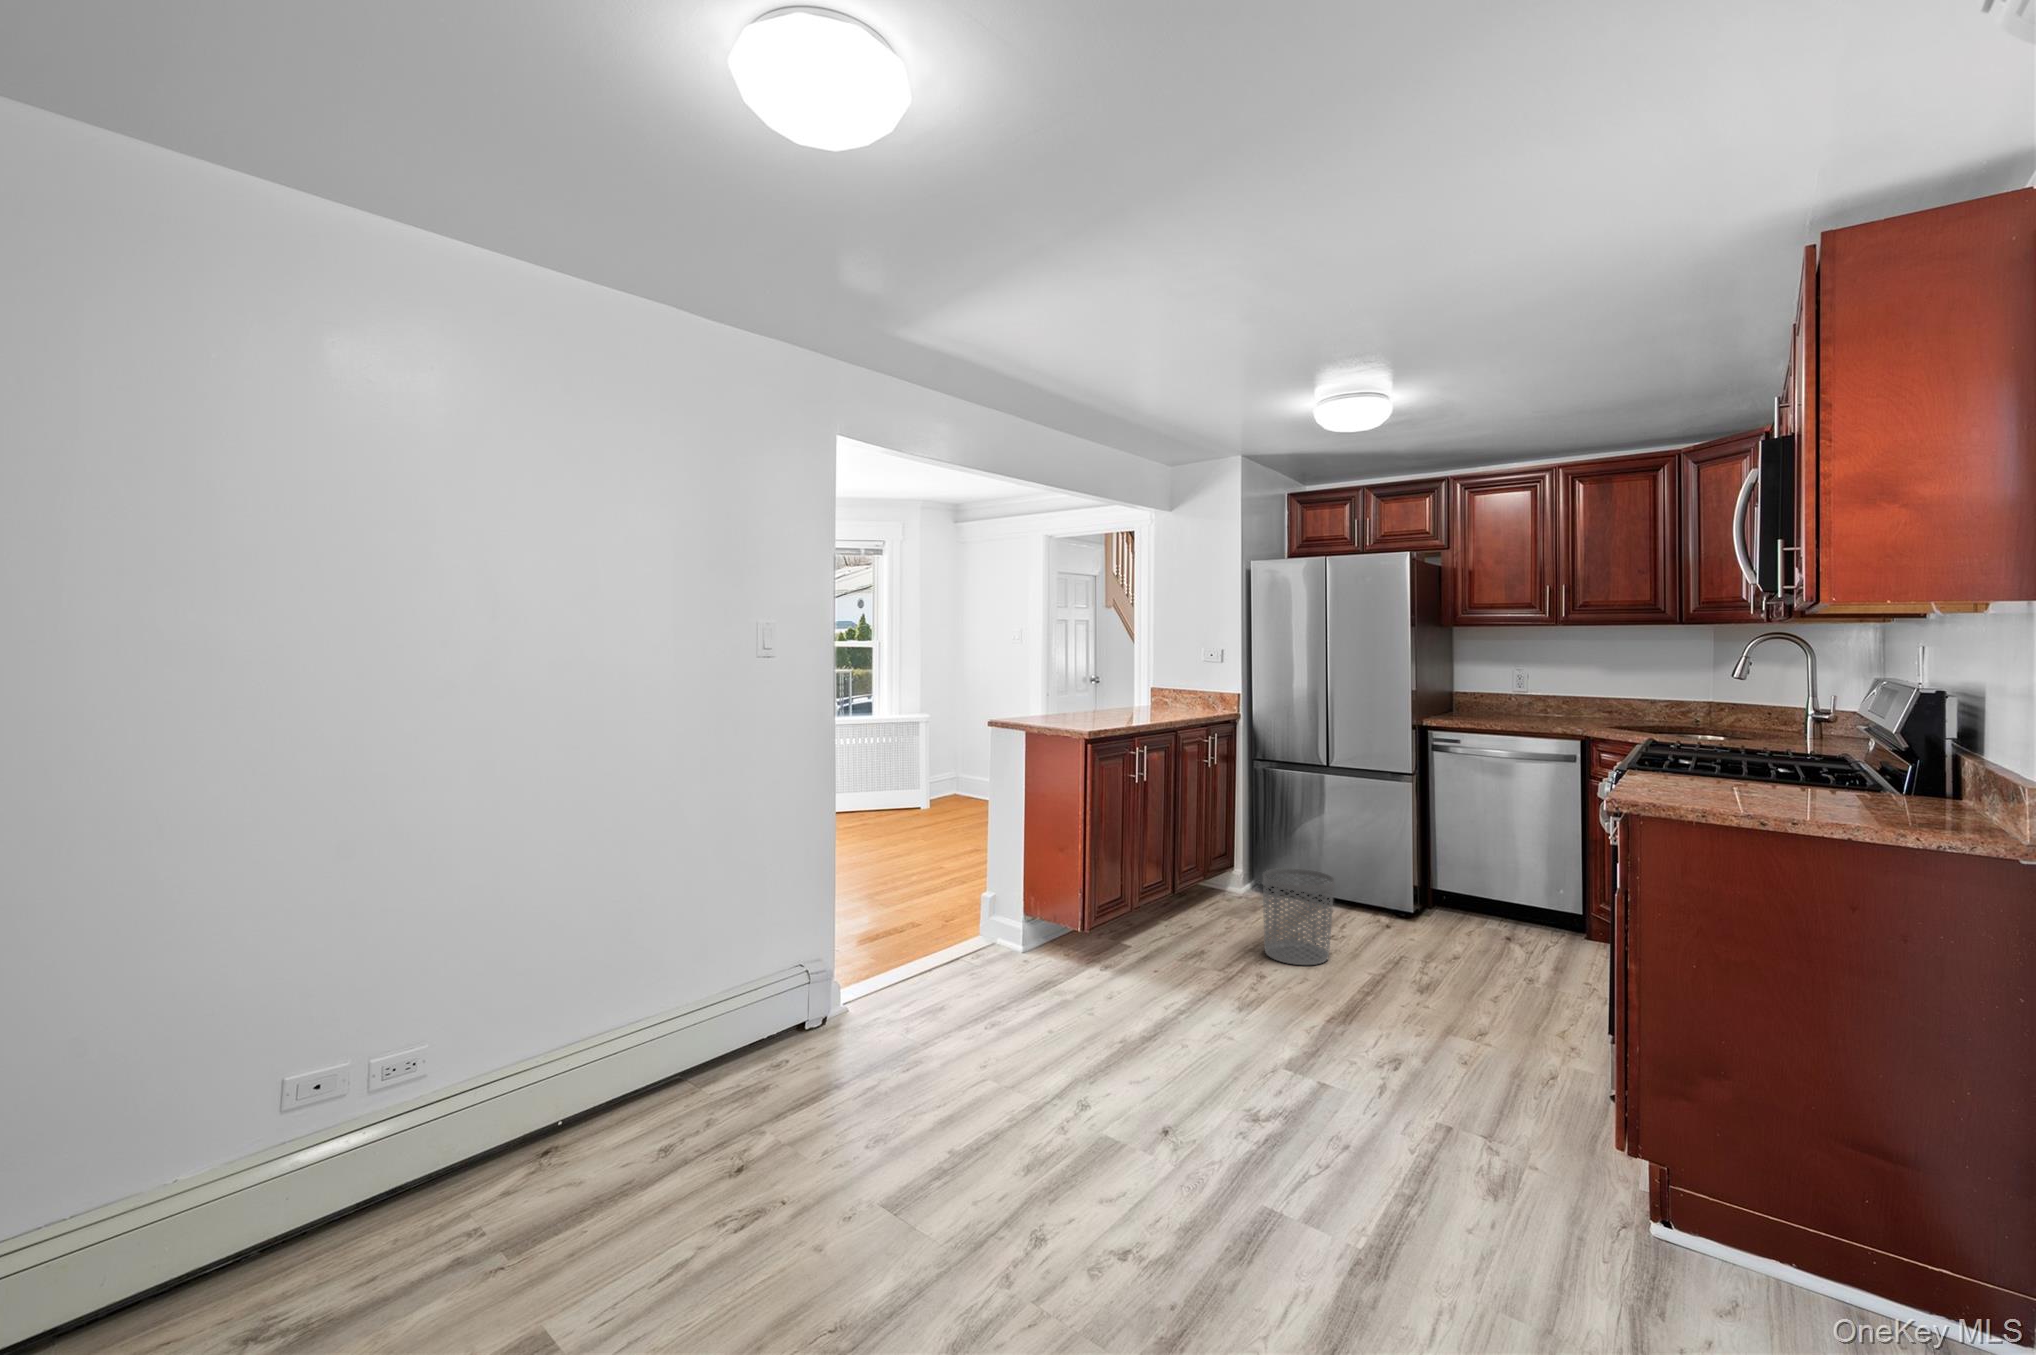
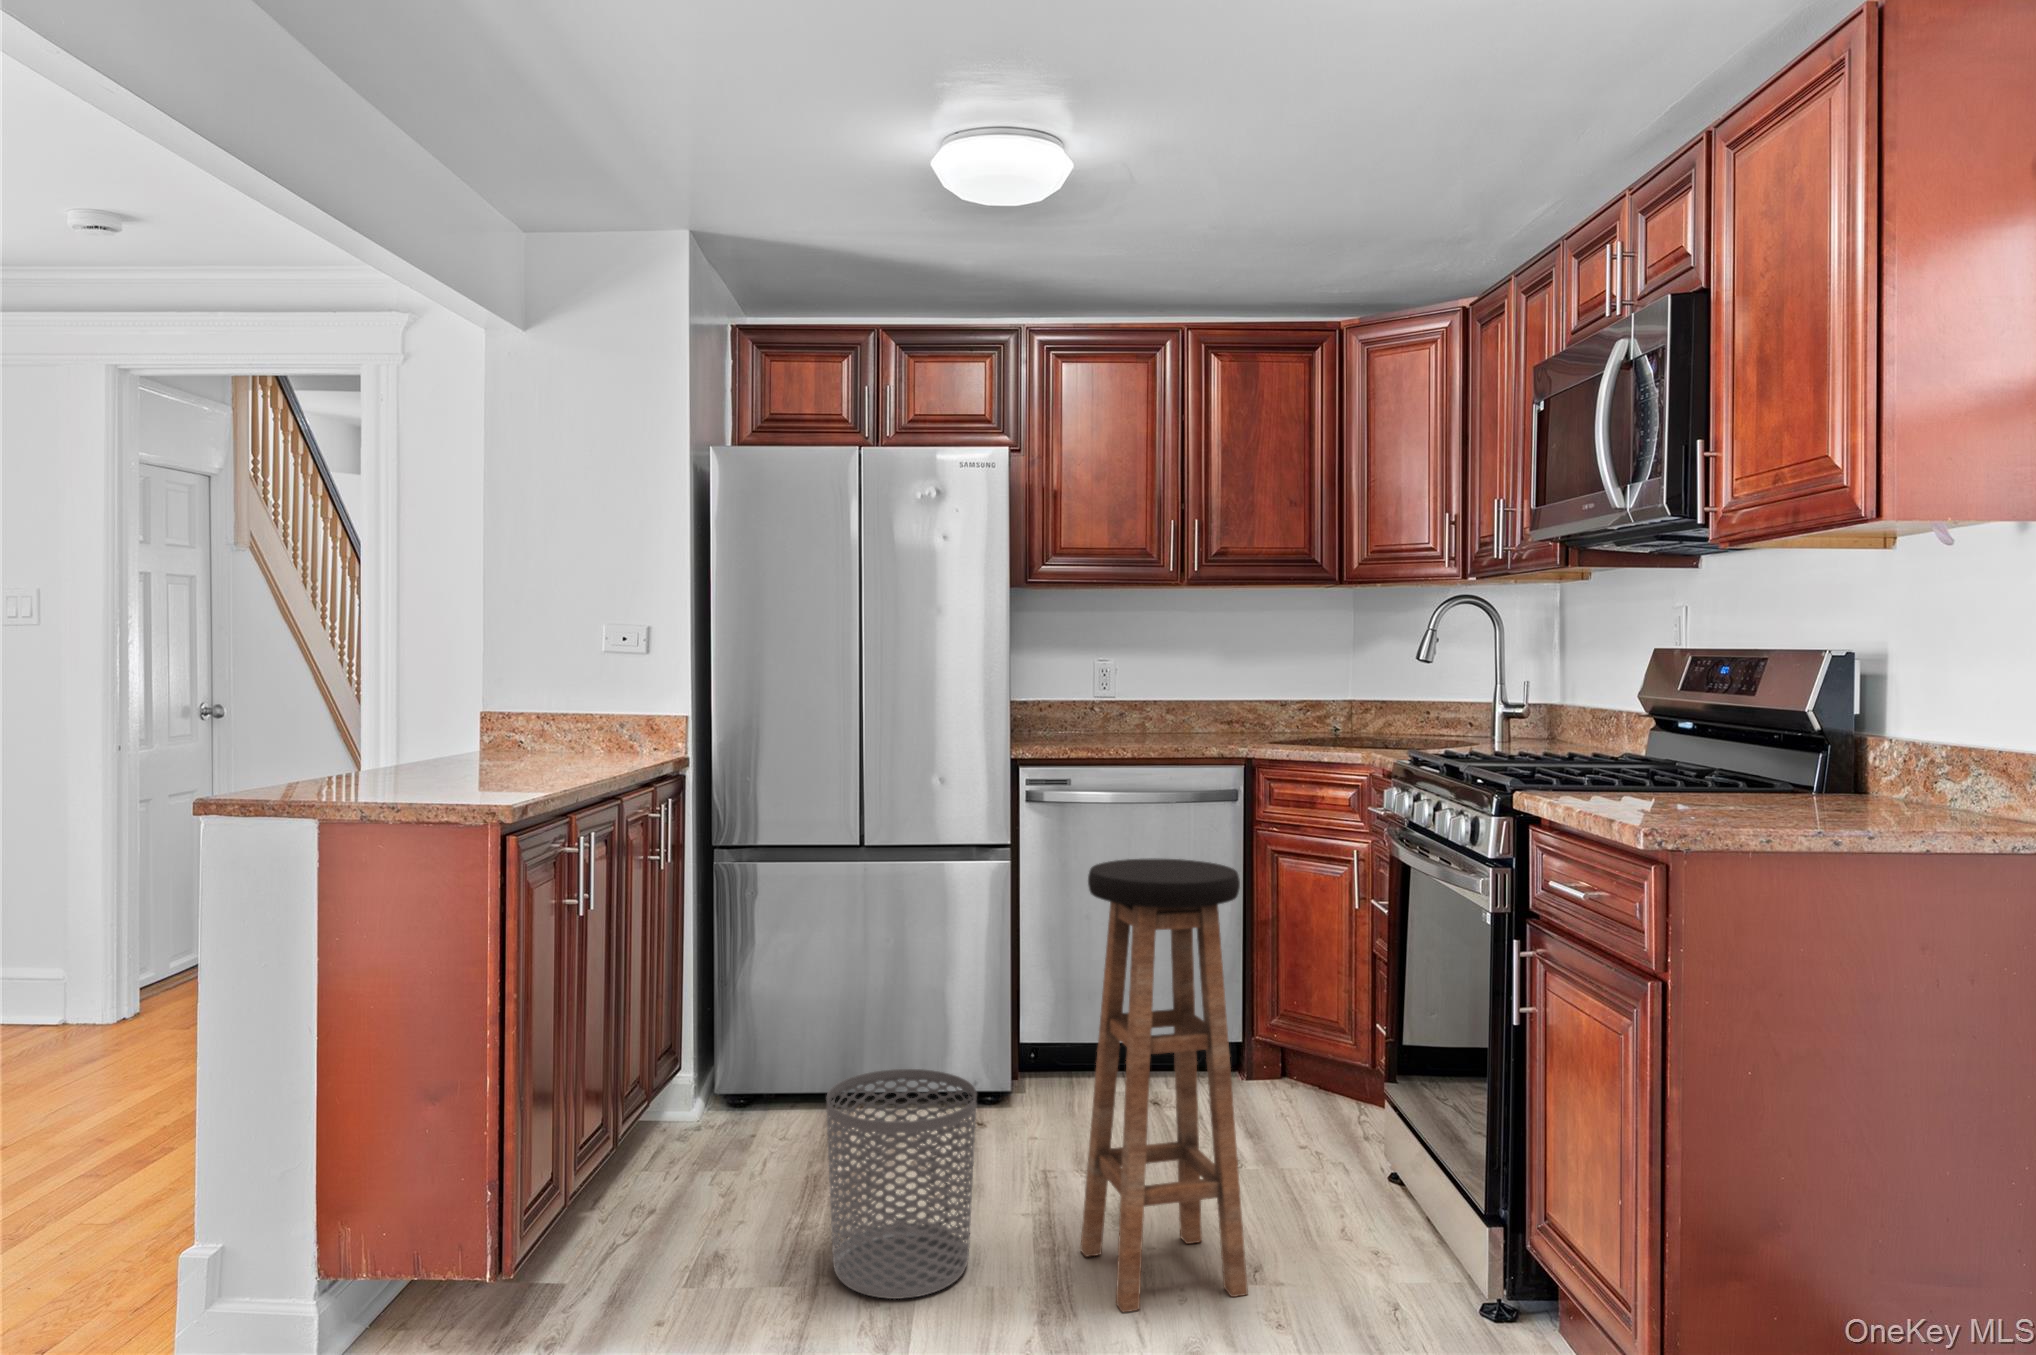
bar stool: none [1384,780,1467,999] -> present [1080,858,1248,1312]

